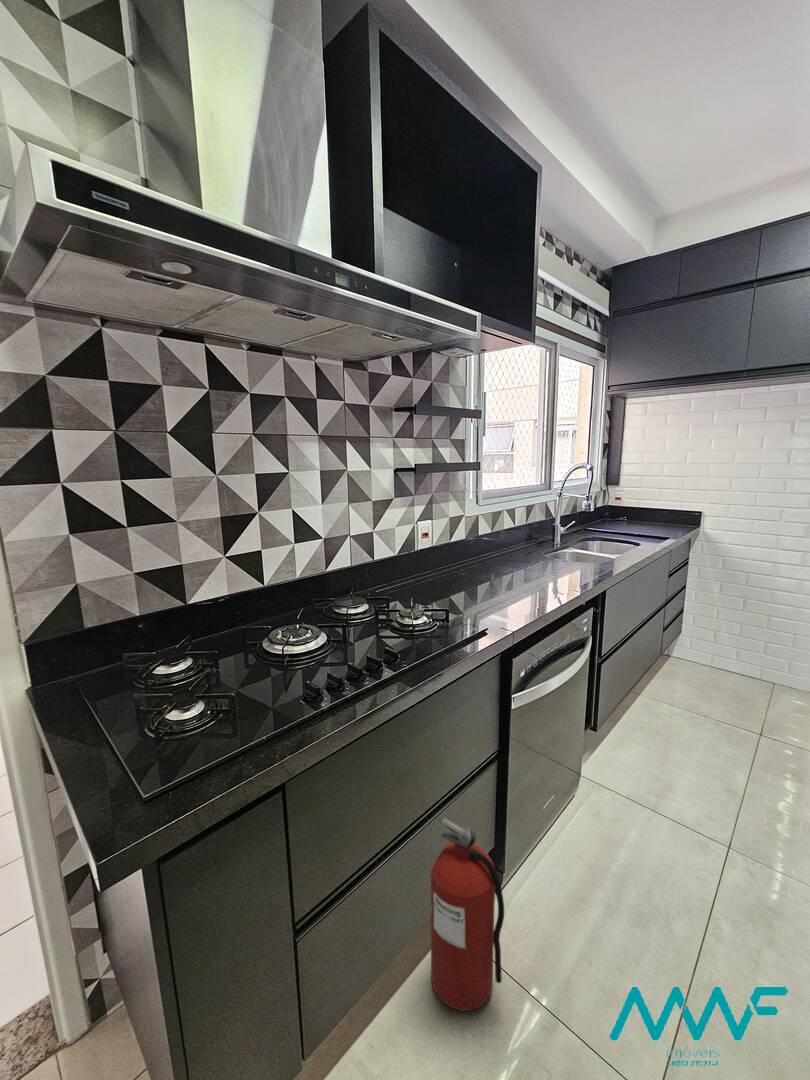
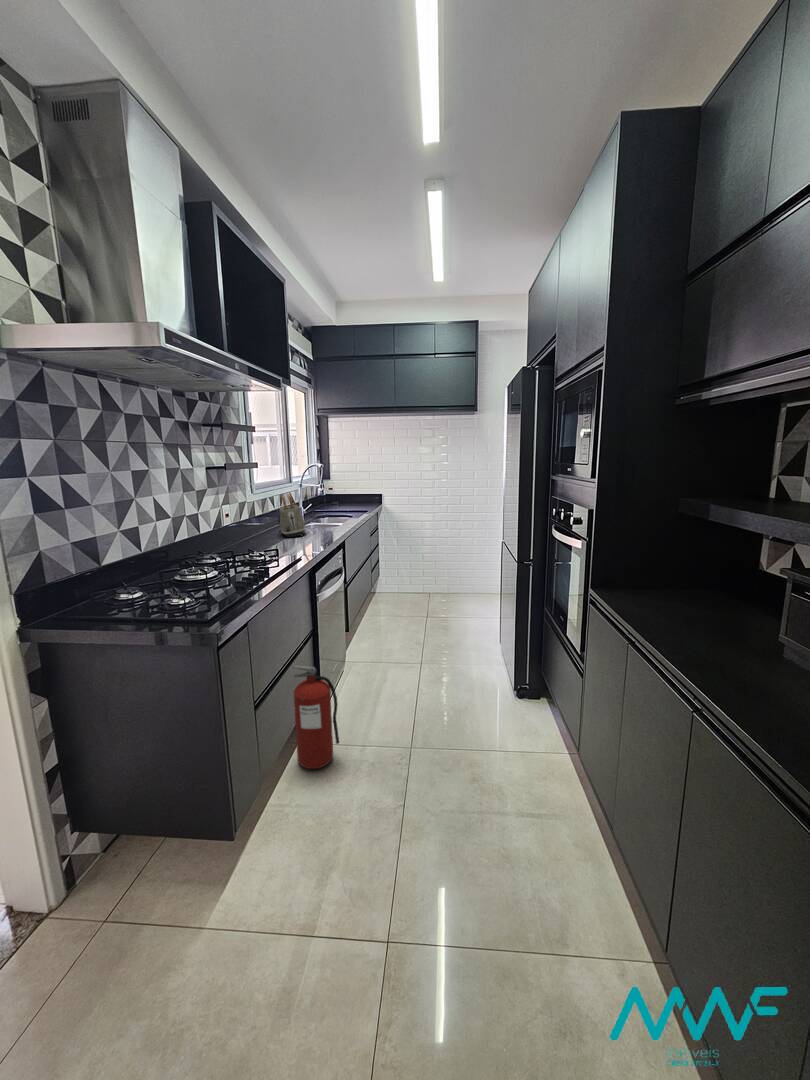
toaster: none [506,509,544,574] -> present [280,495,306,537]

